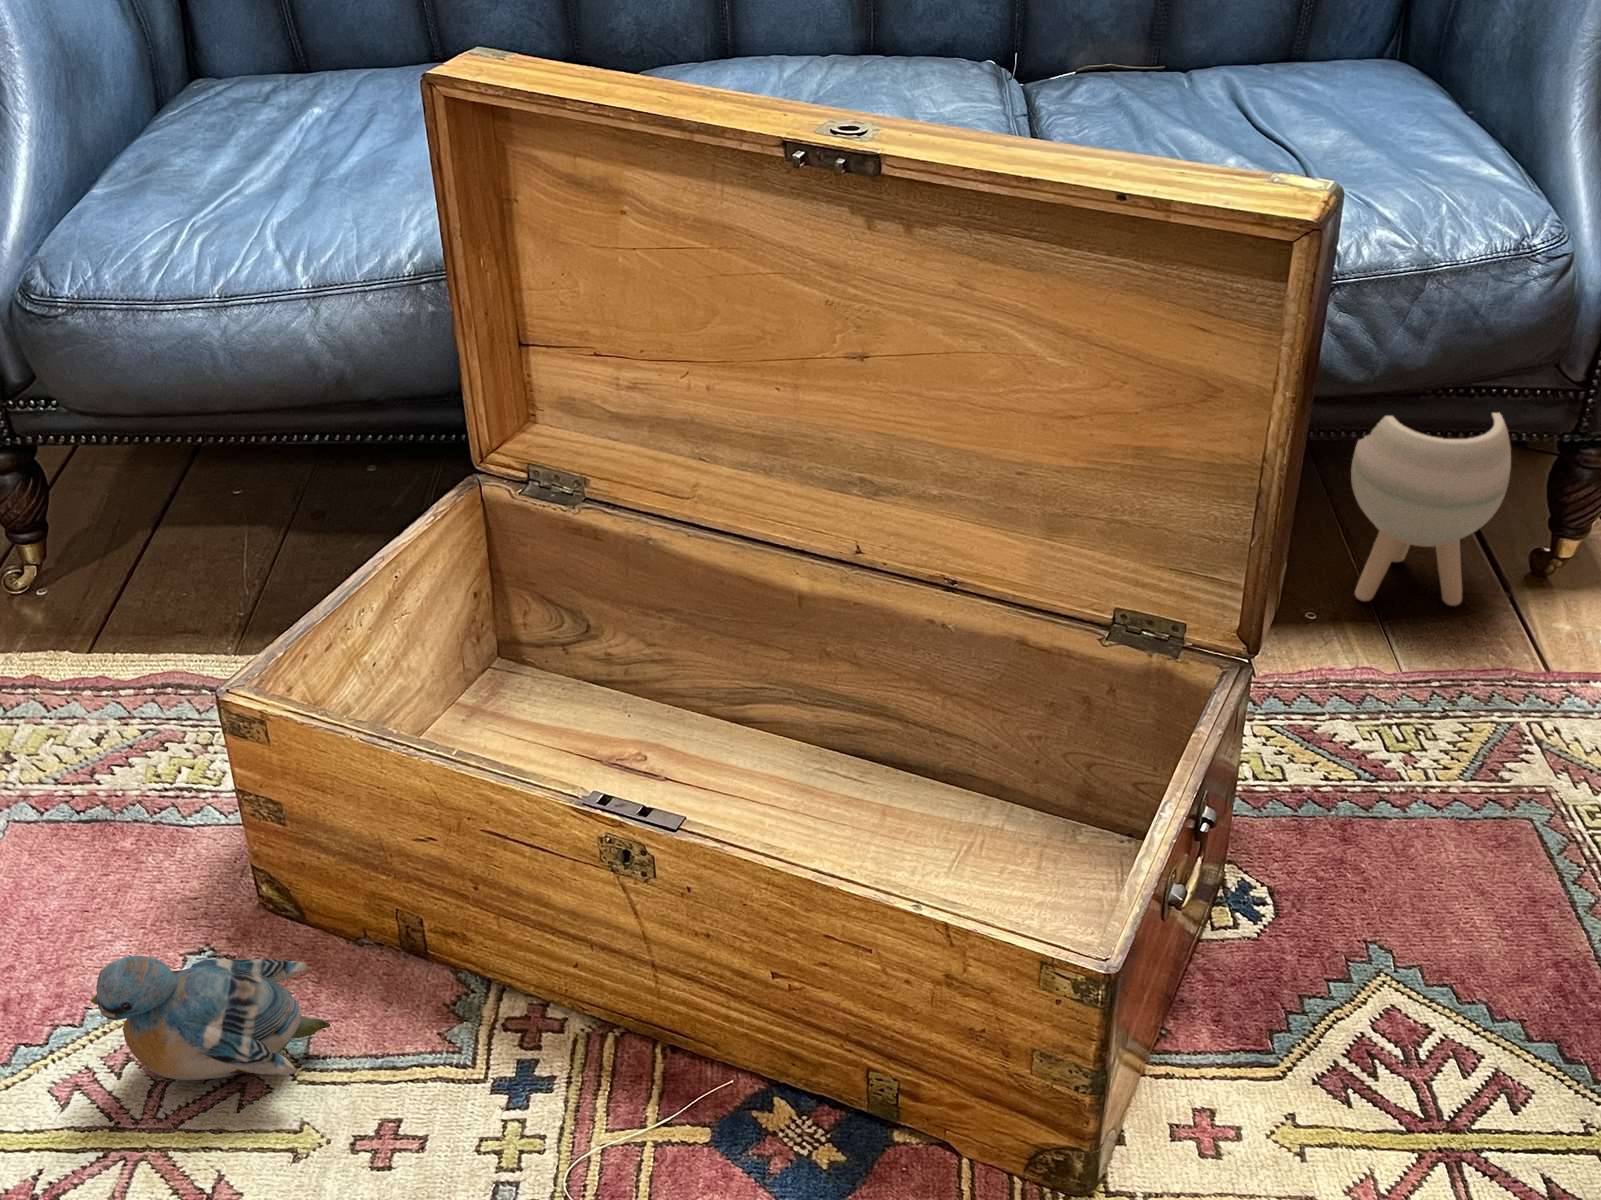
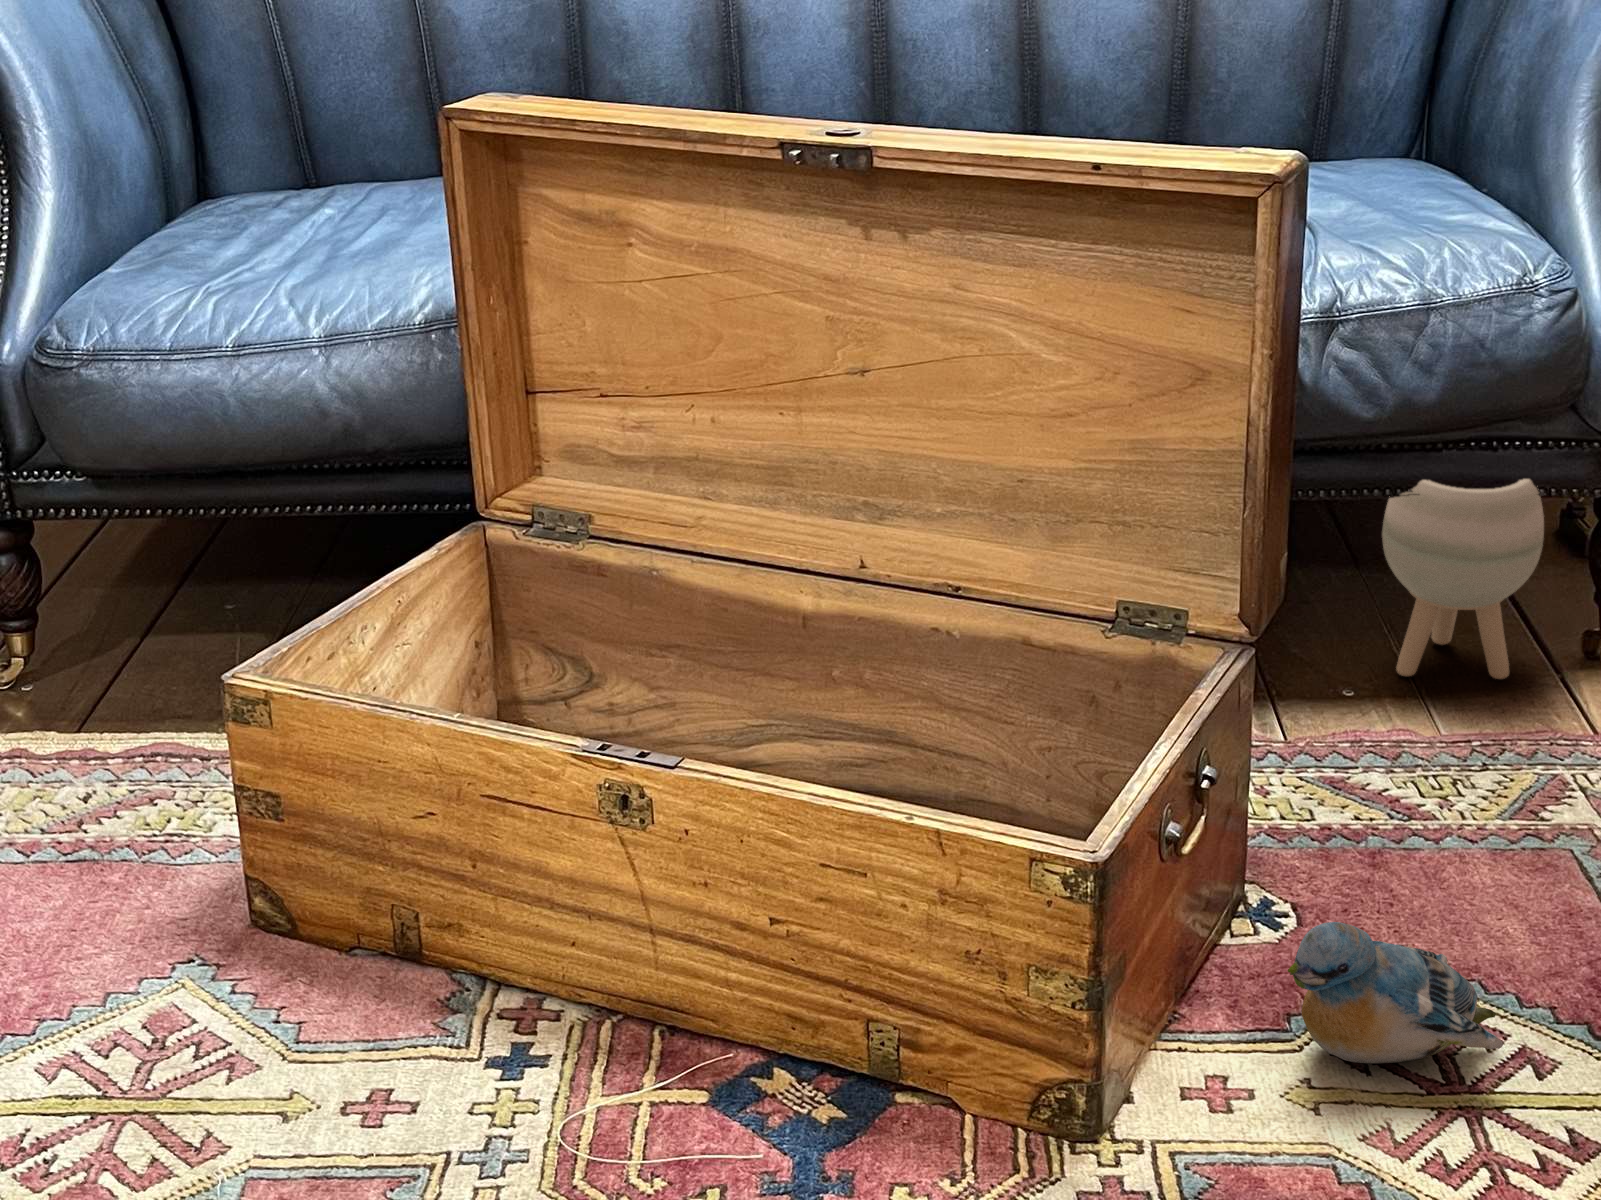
plush toy: present [90,956,330,1080] -> present [1288,922,1503,1063]

